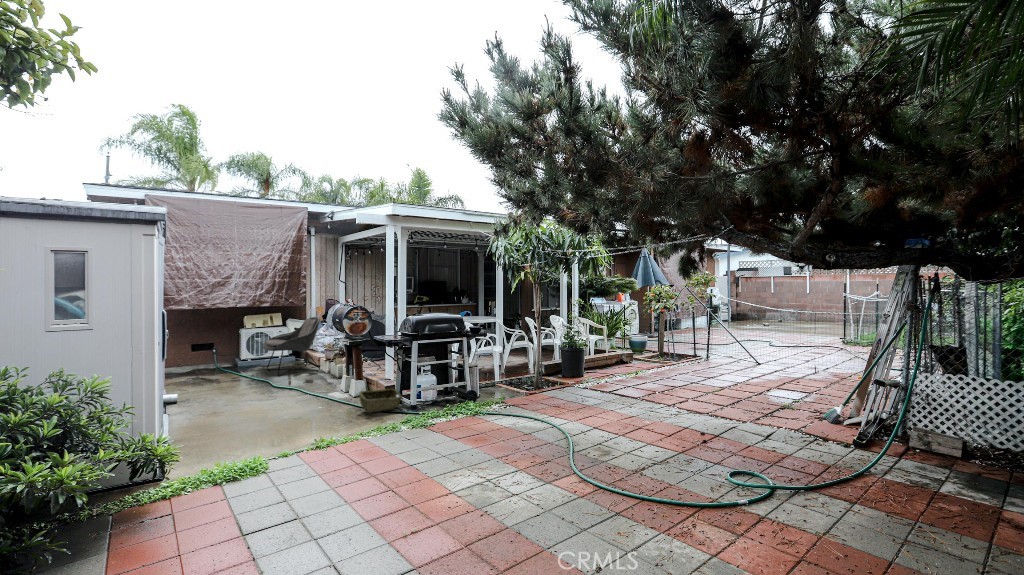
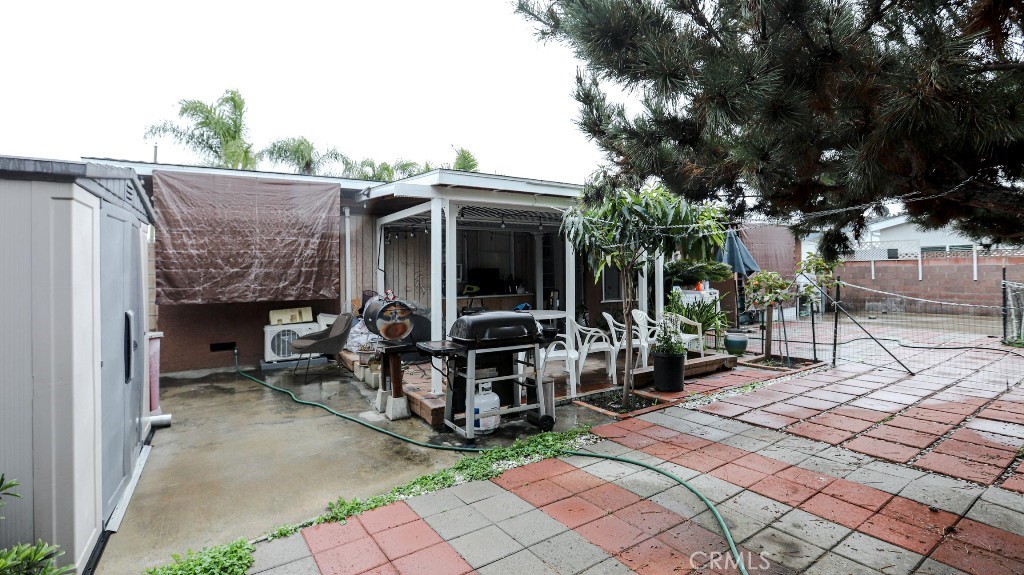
woven basket: present [359,389,402,413] -> none [398,413,456,449]

